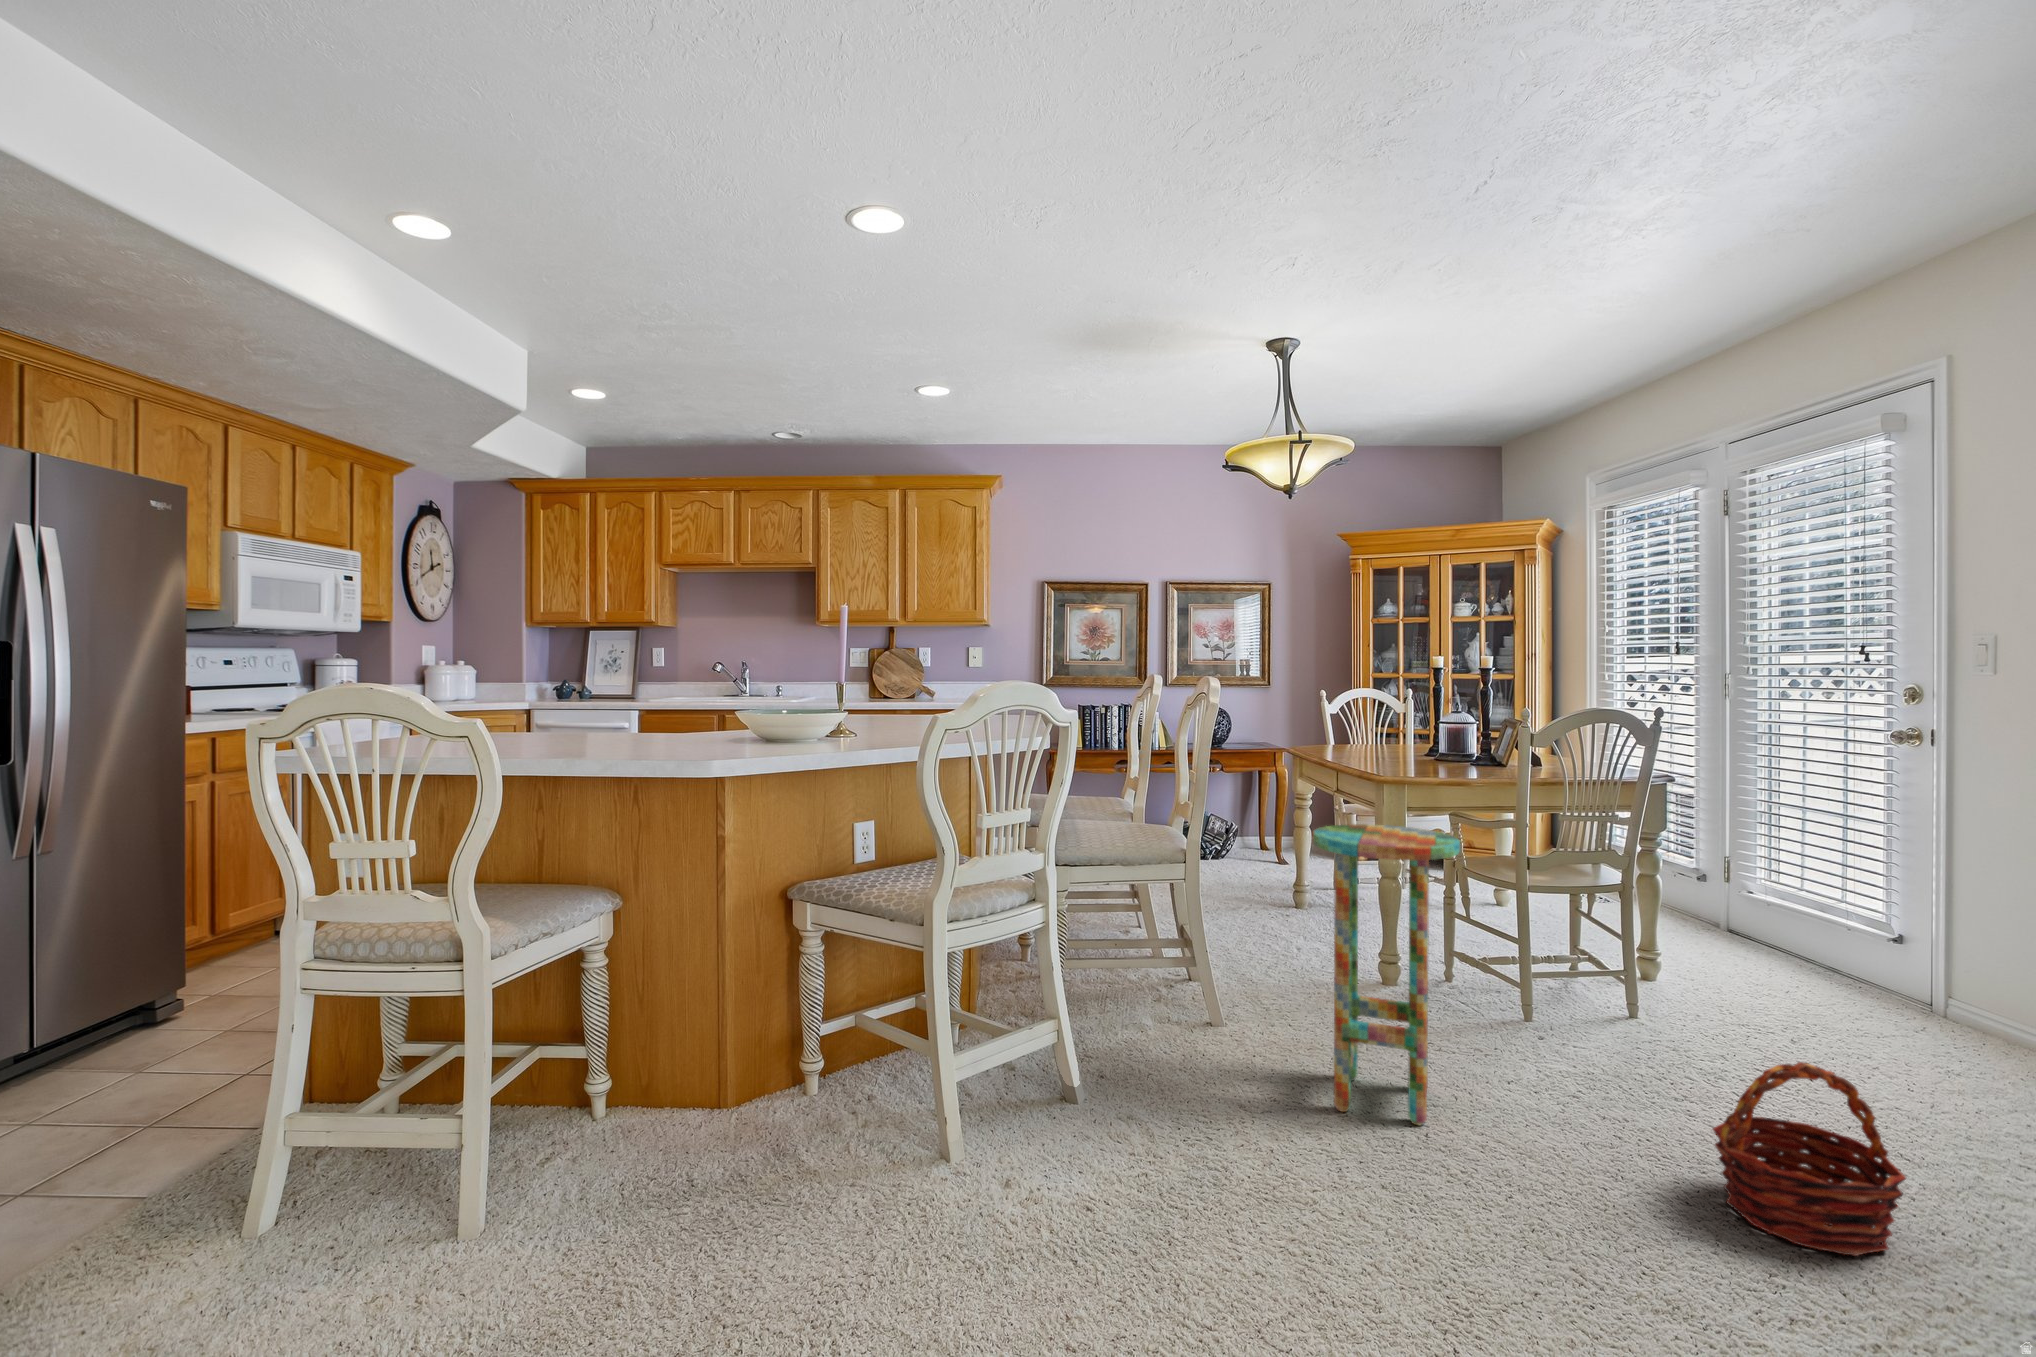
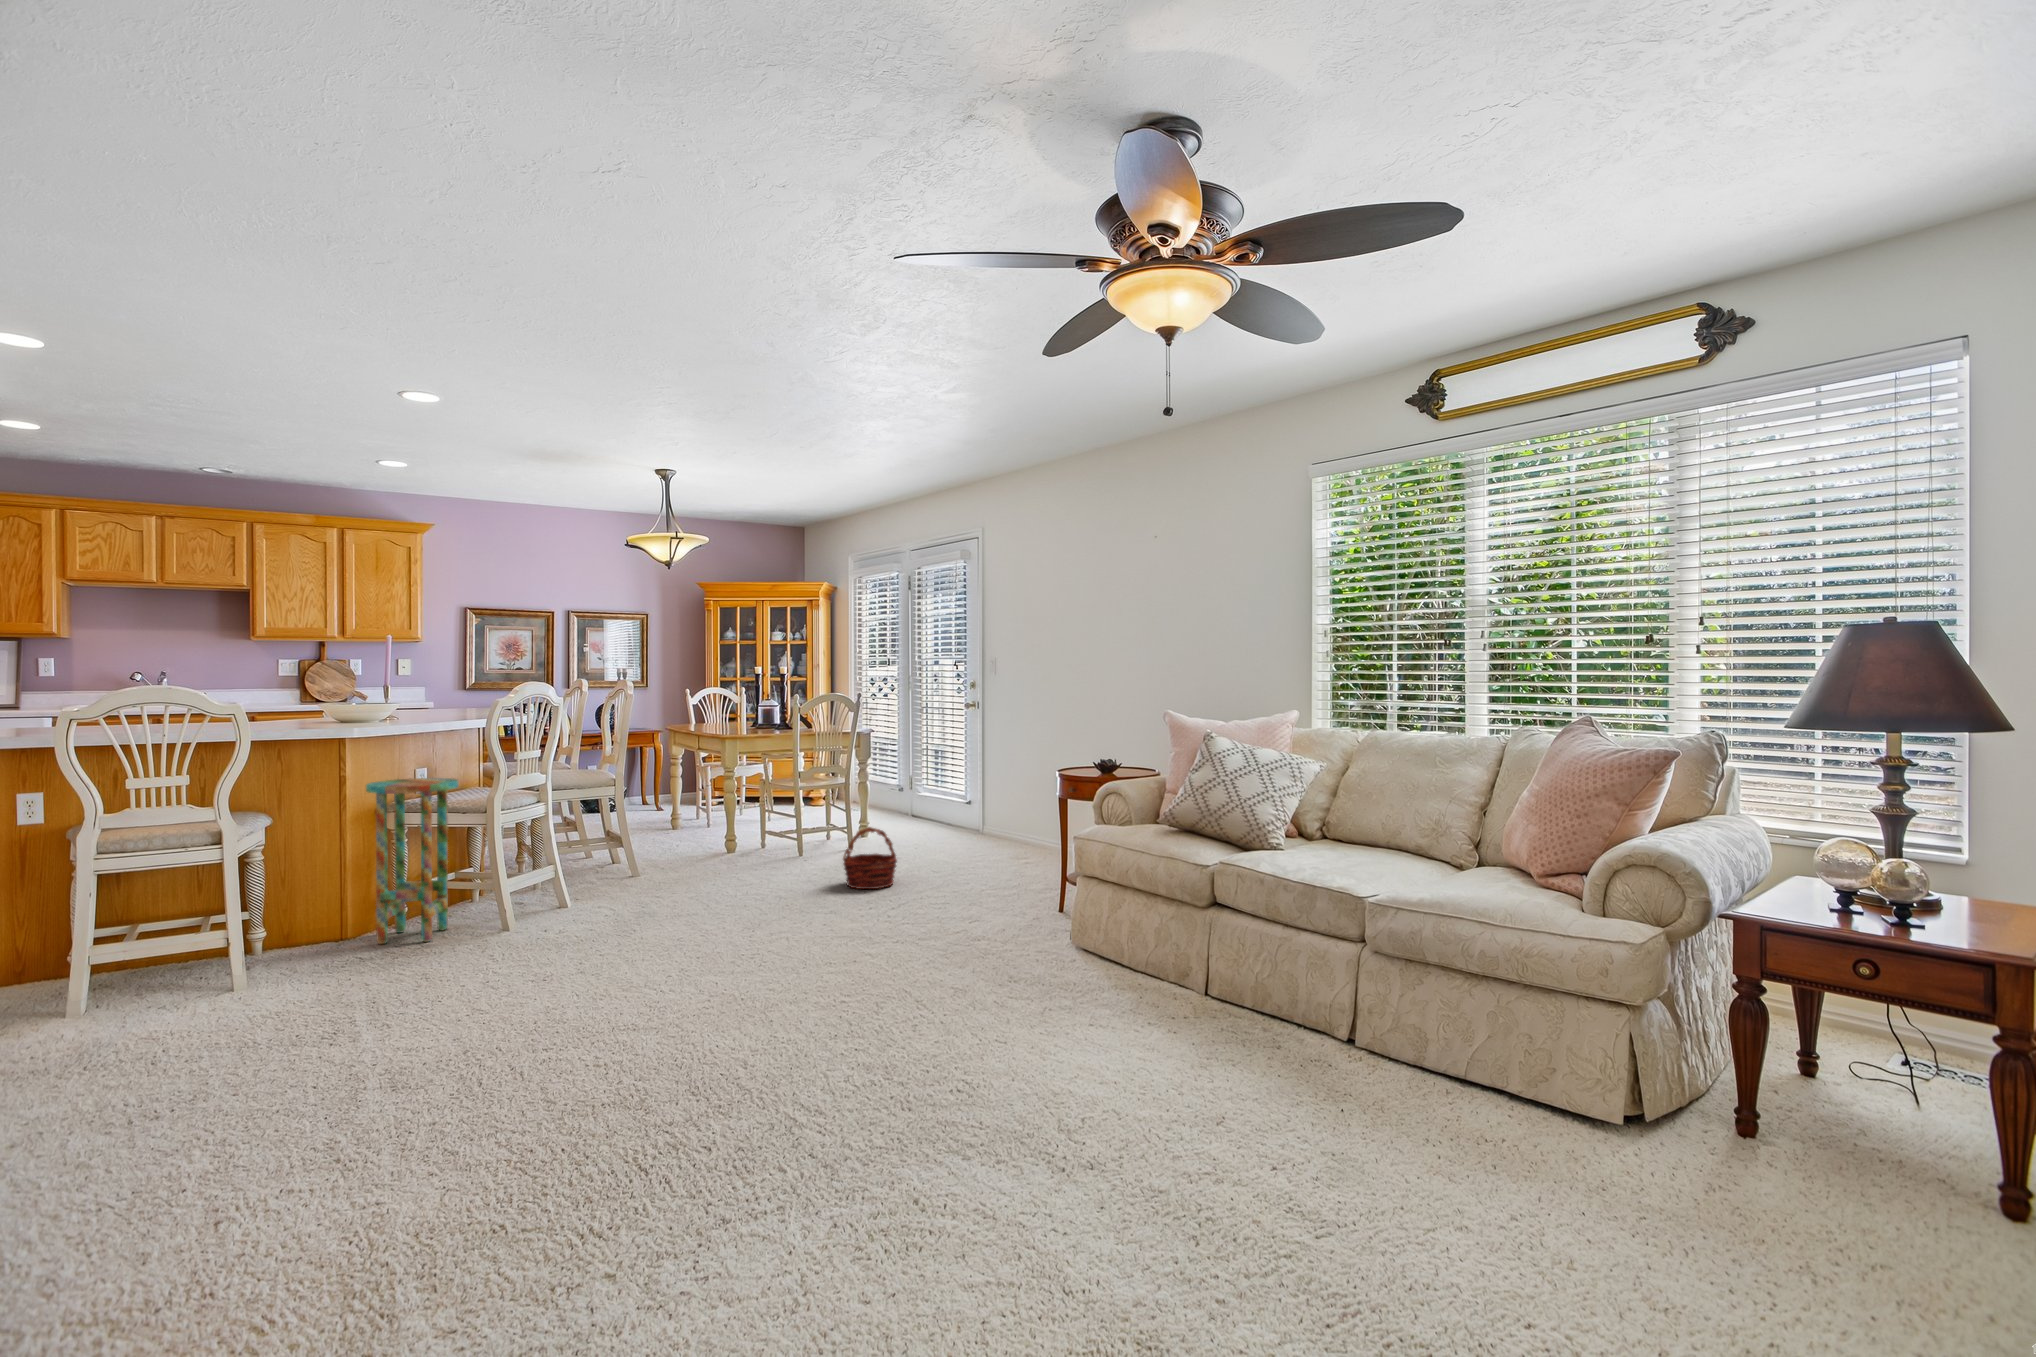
side table: present [1312,824,1460,1125] -> present [366,778,459,944]

